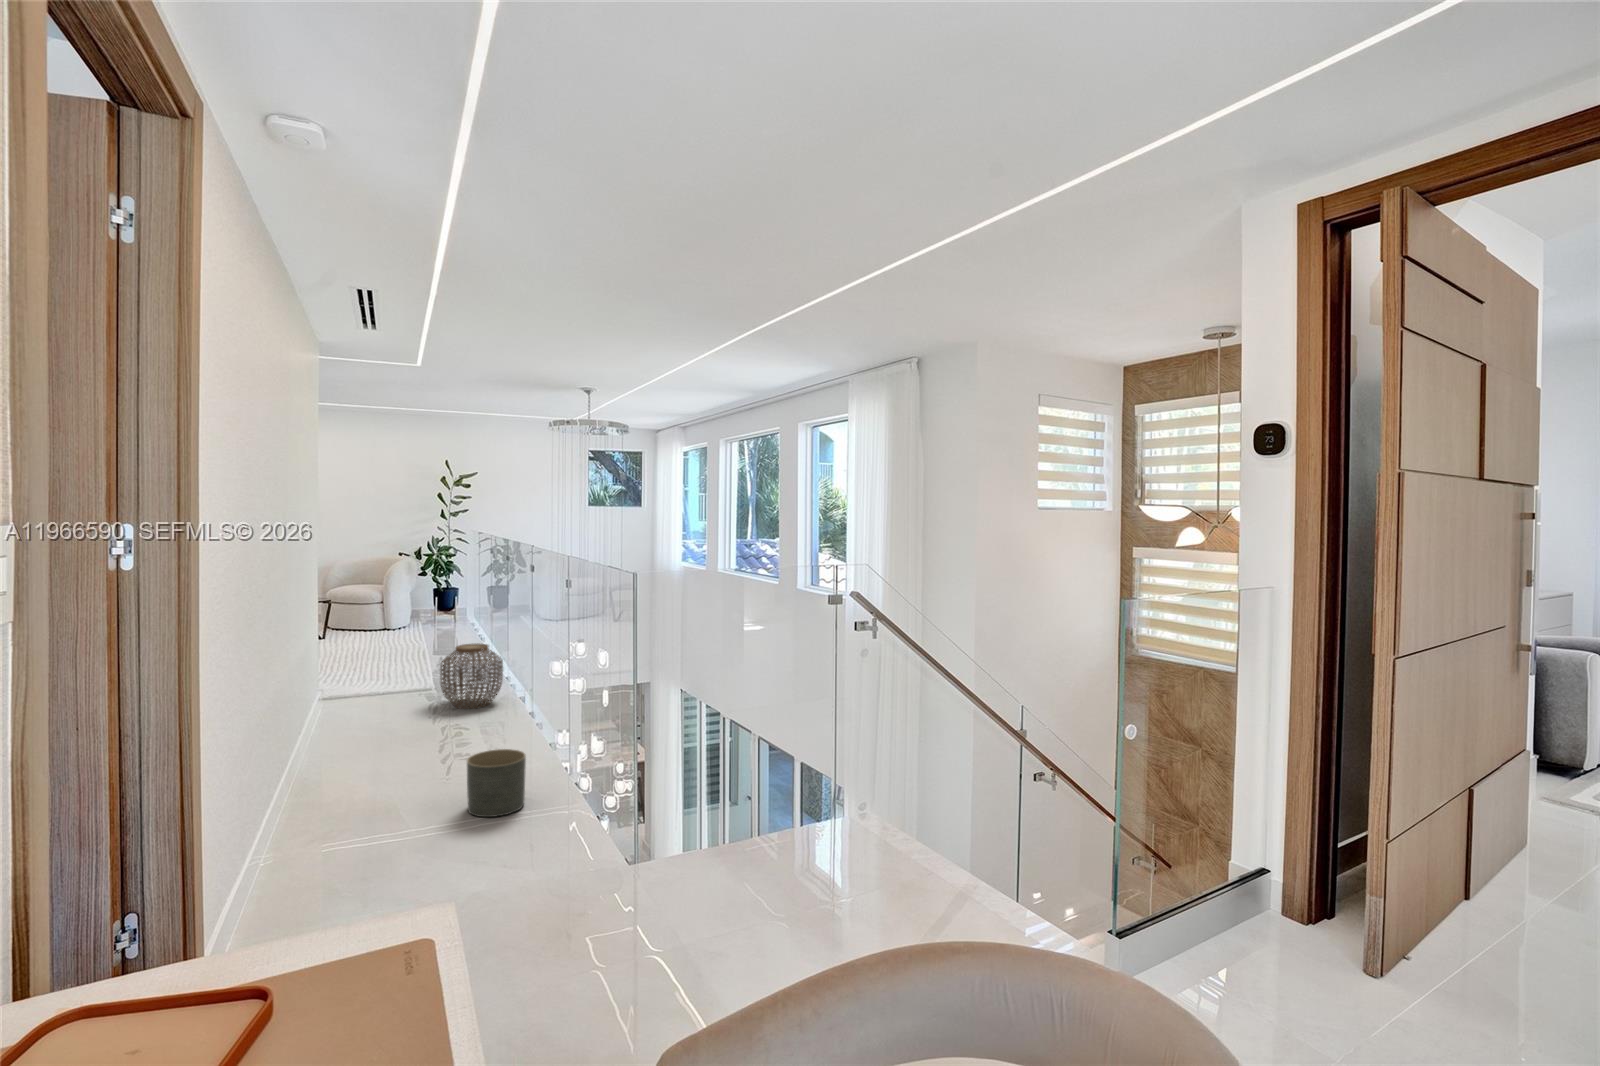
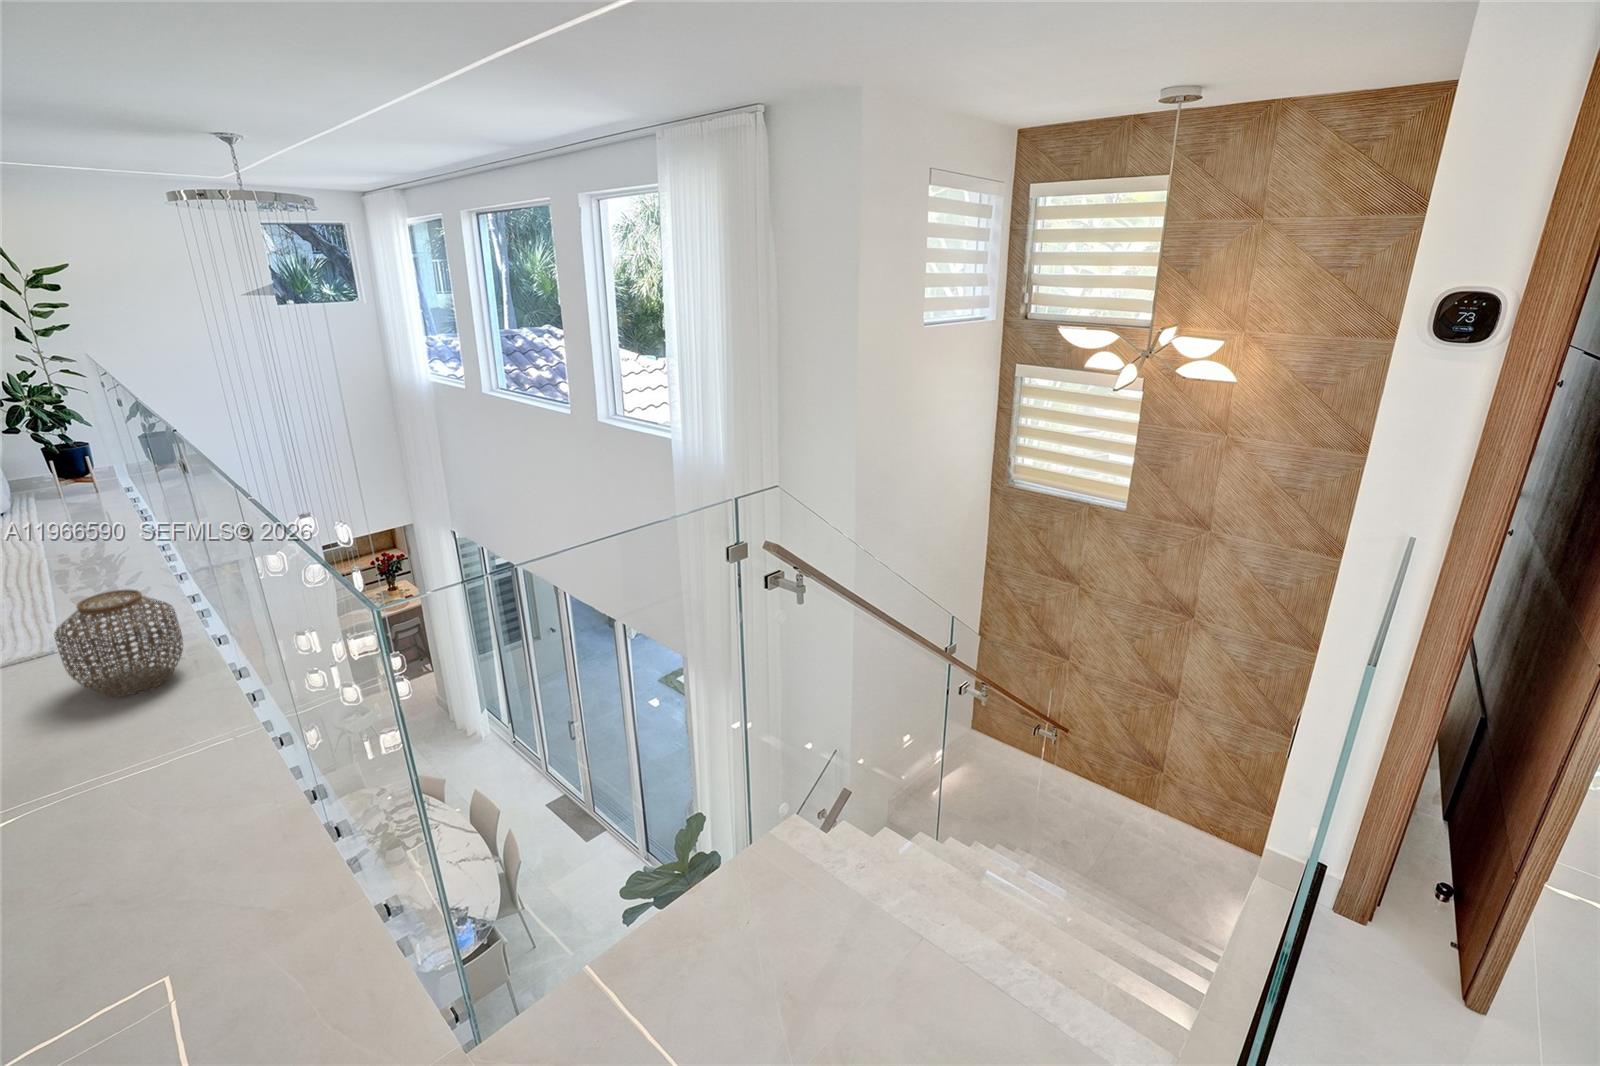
planter: present [467,749,526,817] -> none [125,848,264,990]

